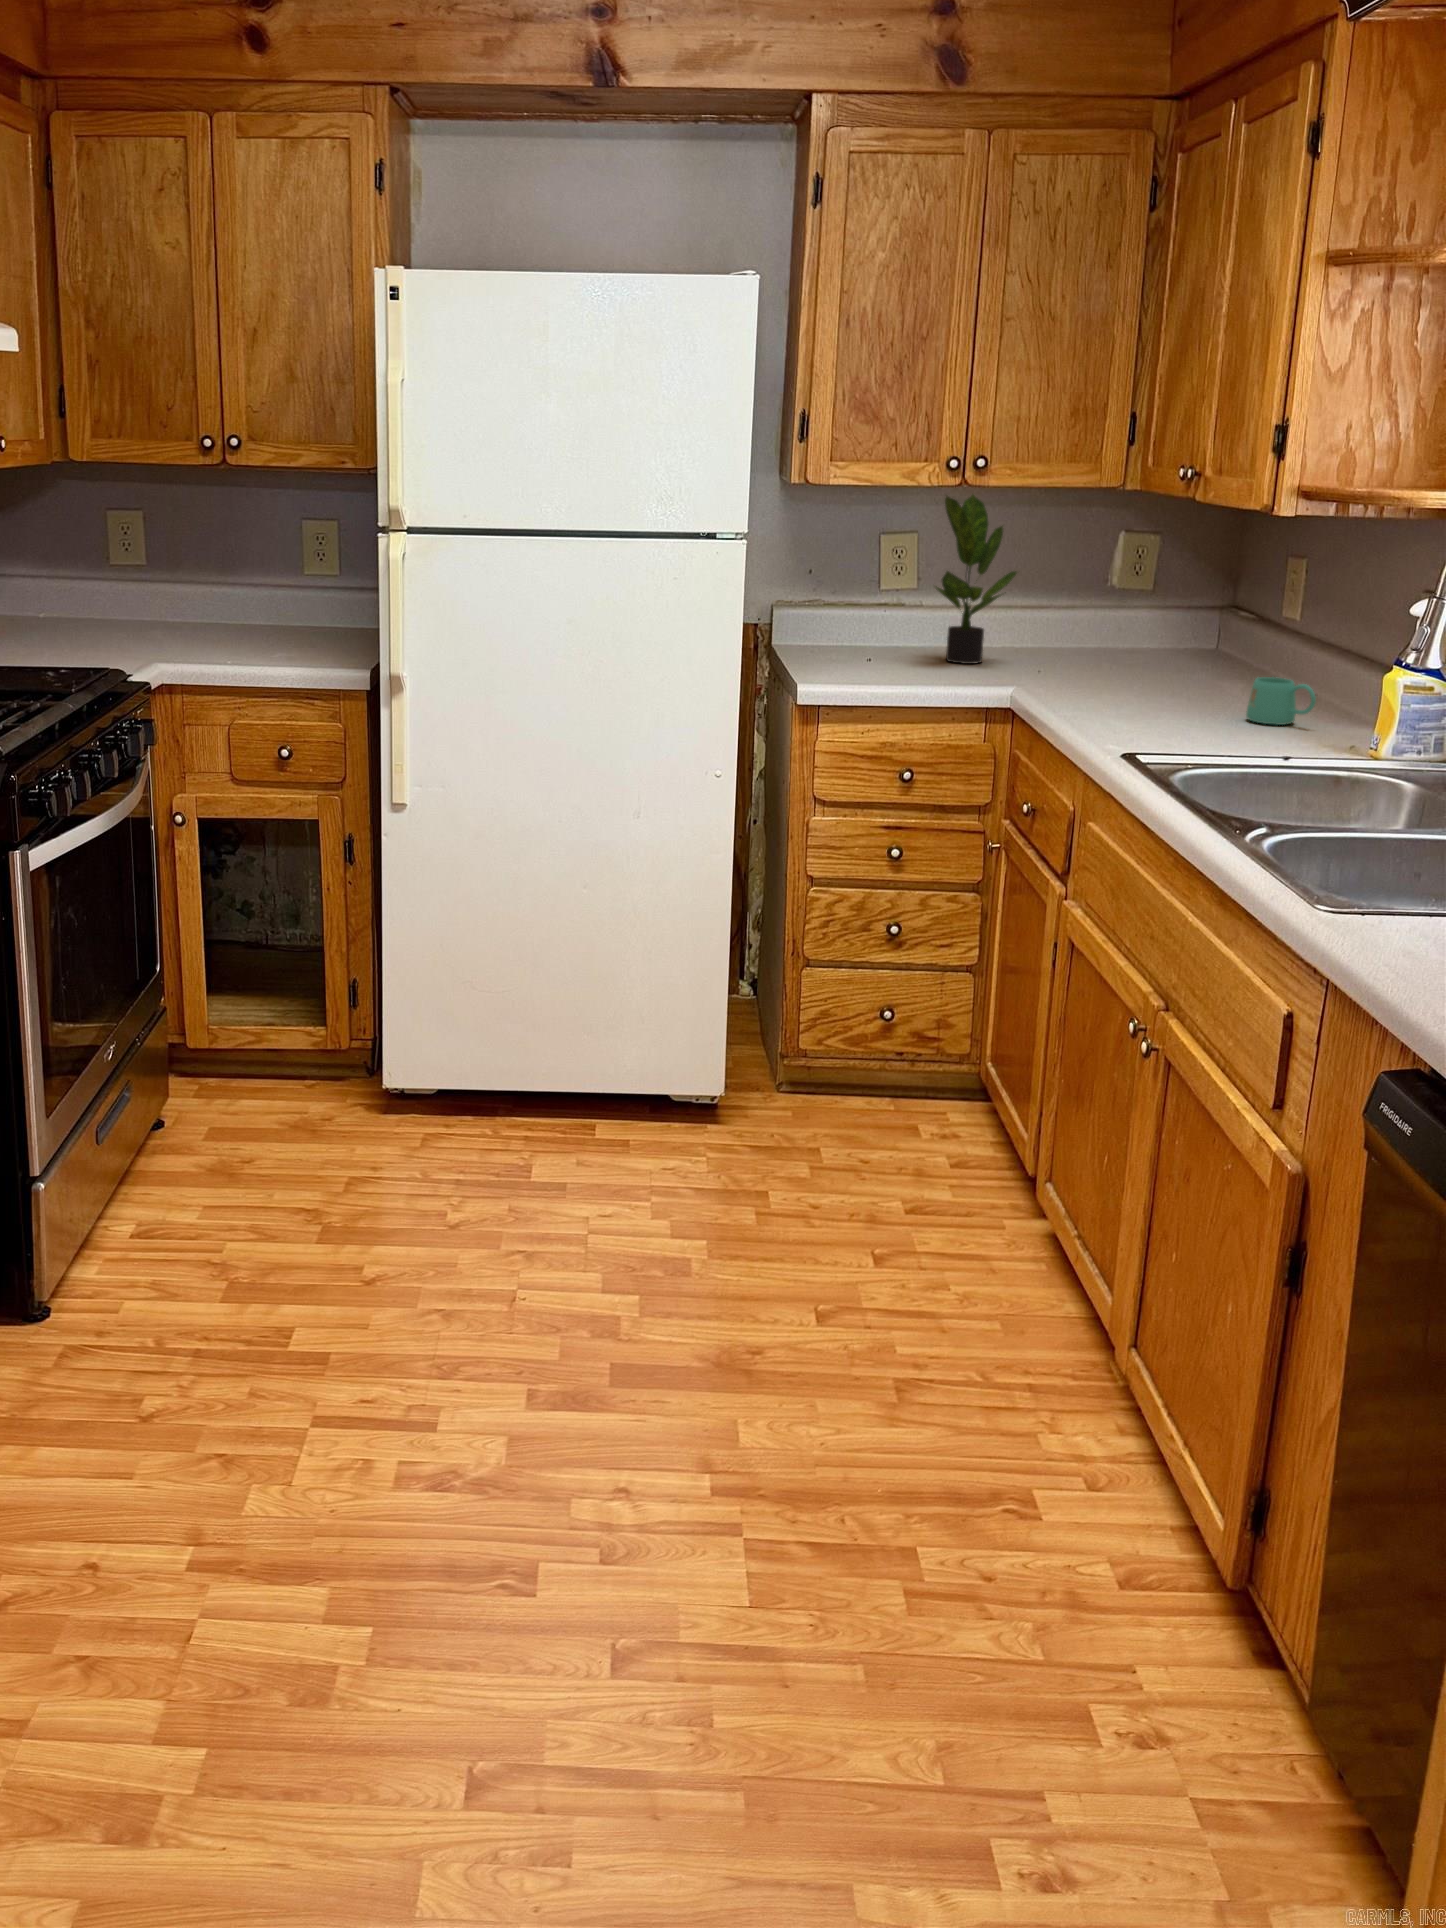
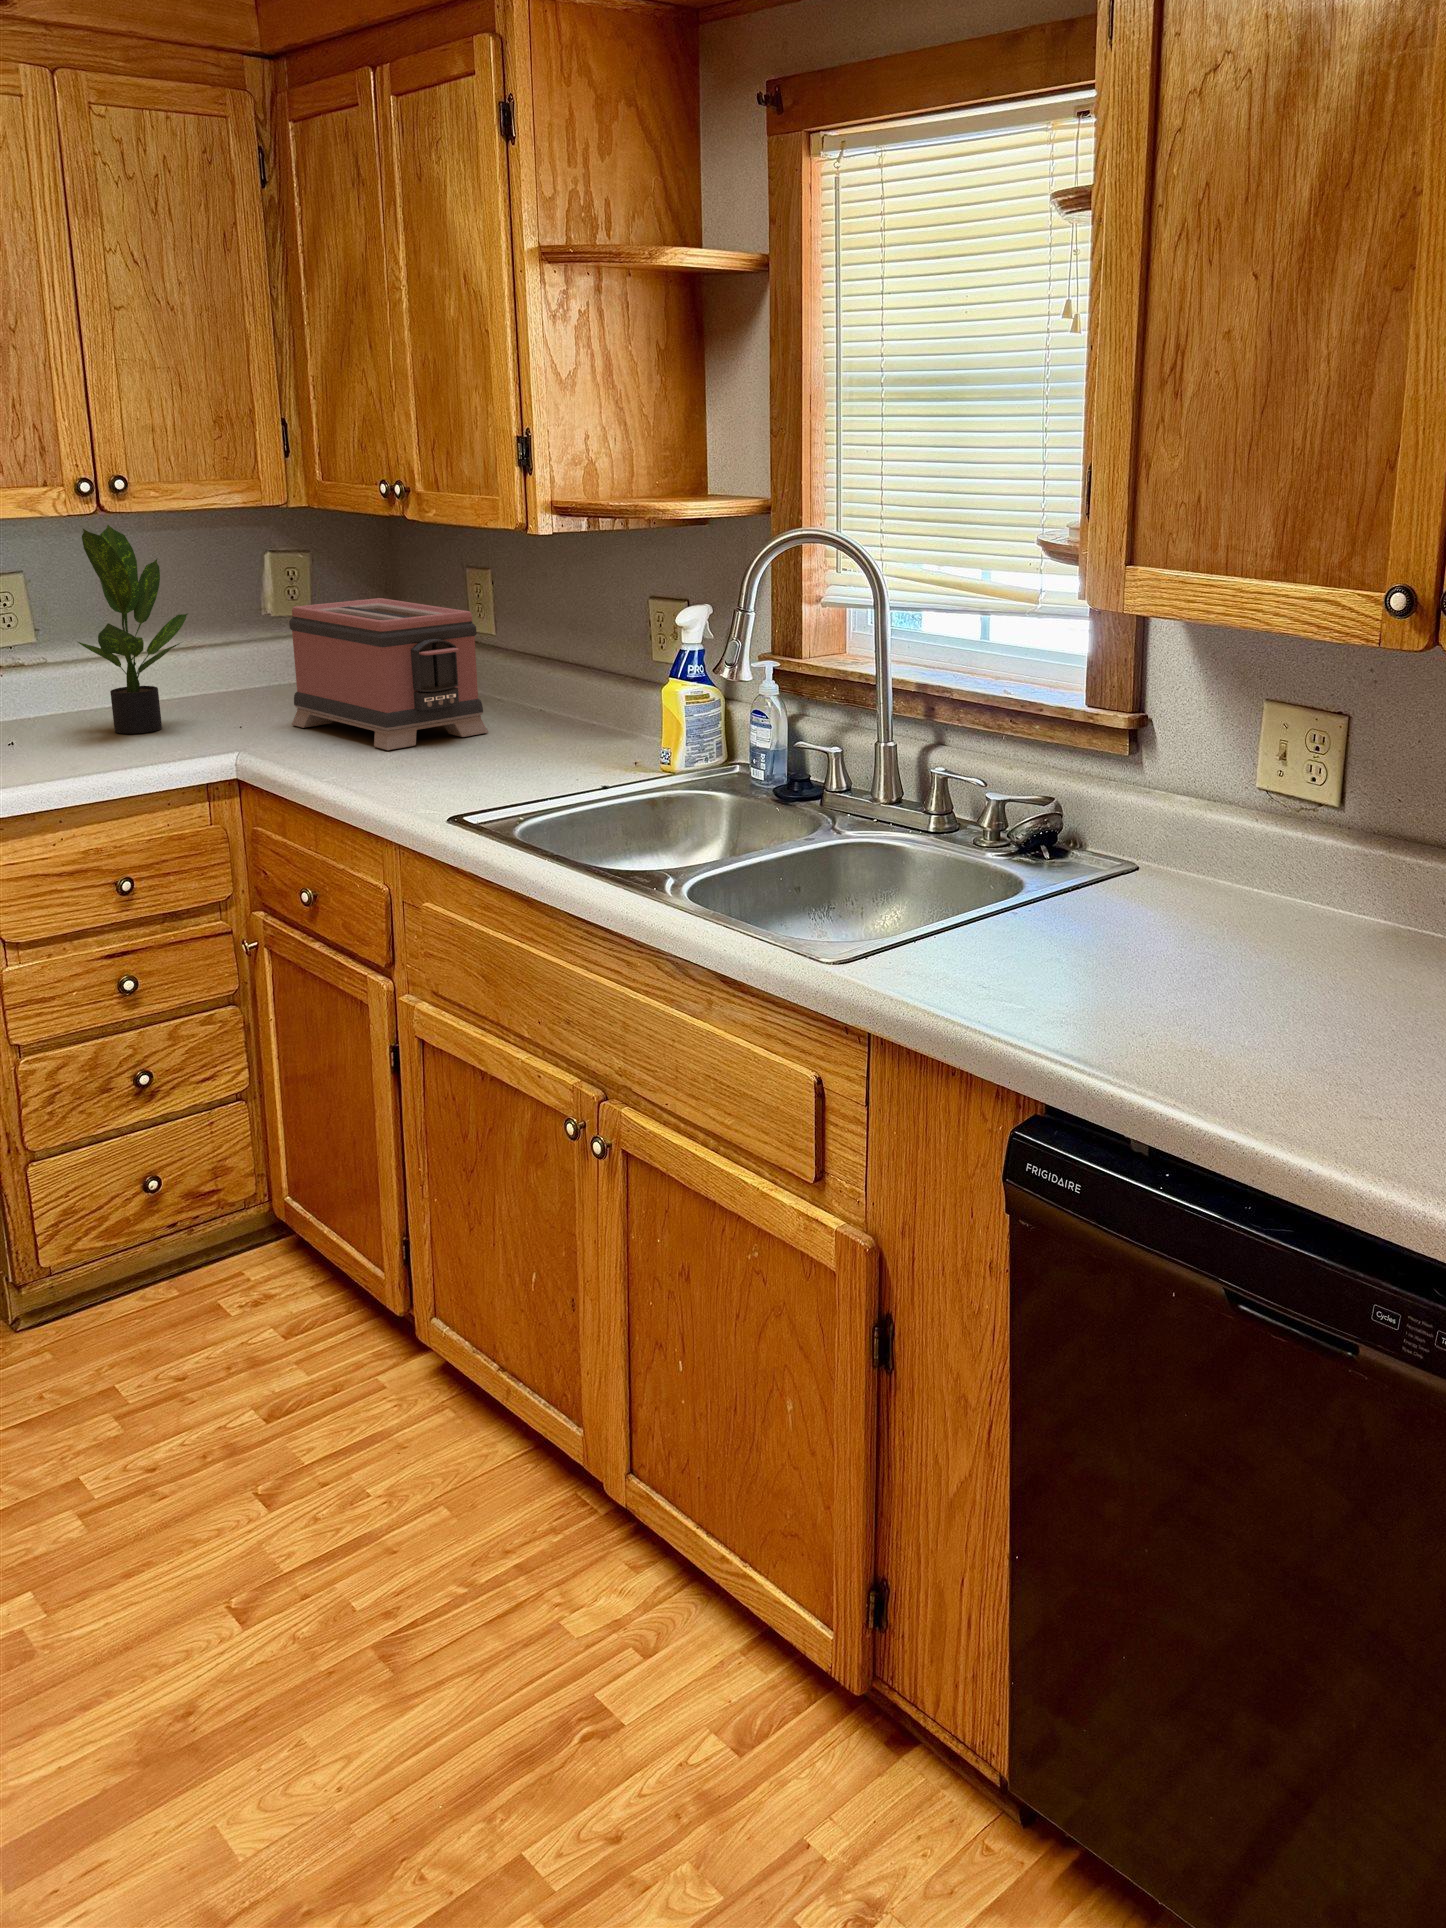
toaster: none [1081,573,1245,704] -> present [289,598,488,750]
mug: present [1246,677,1316,725] -> none [512,700,583,751]

